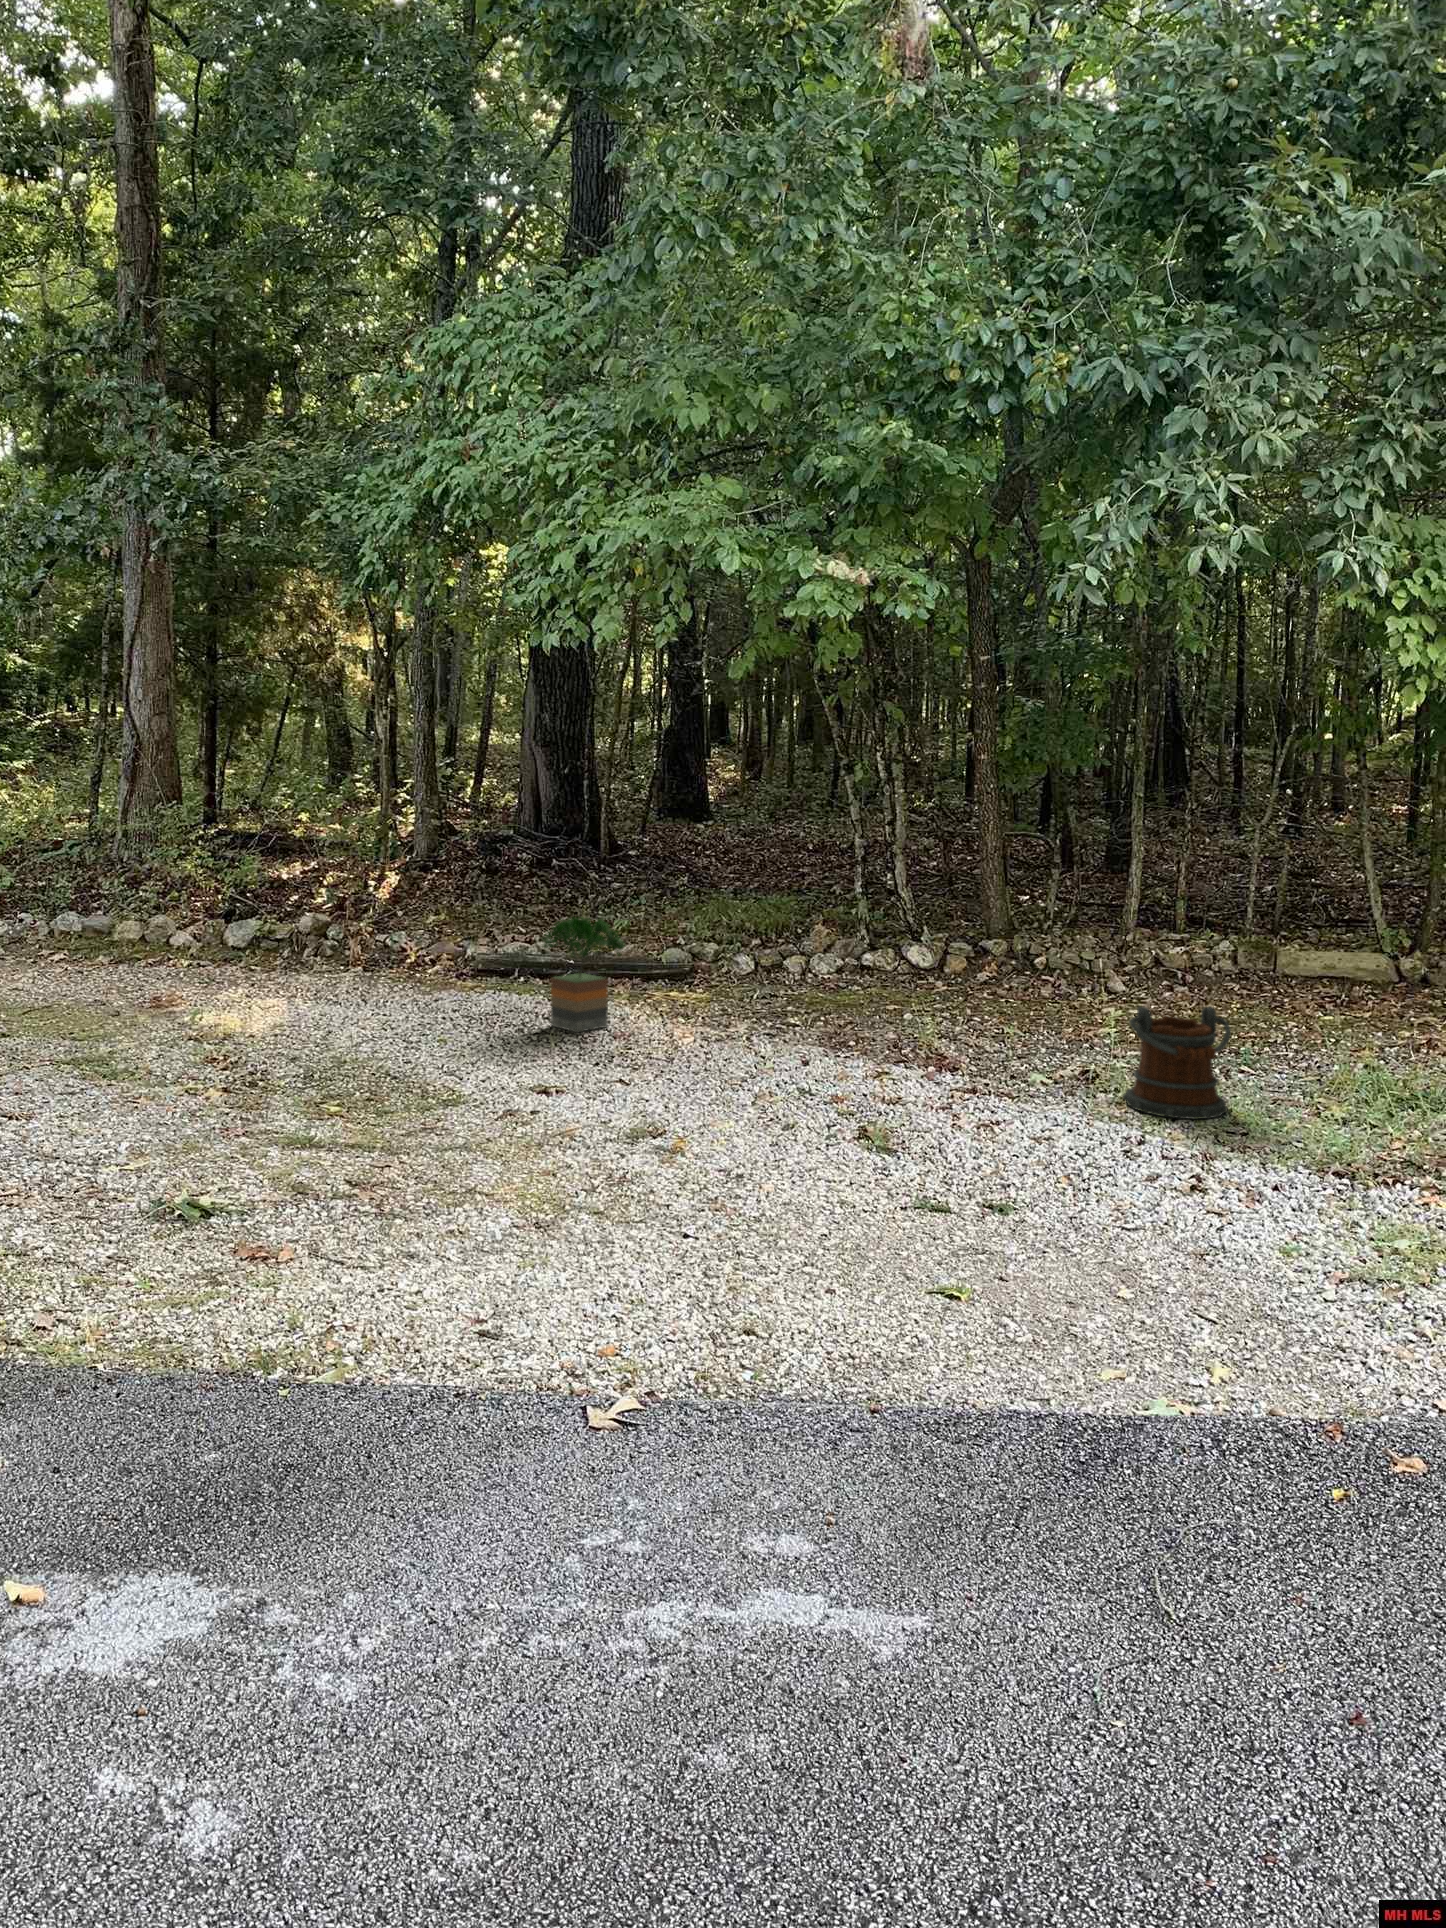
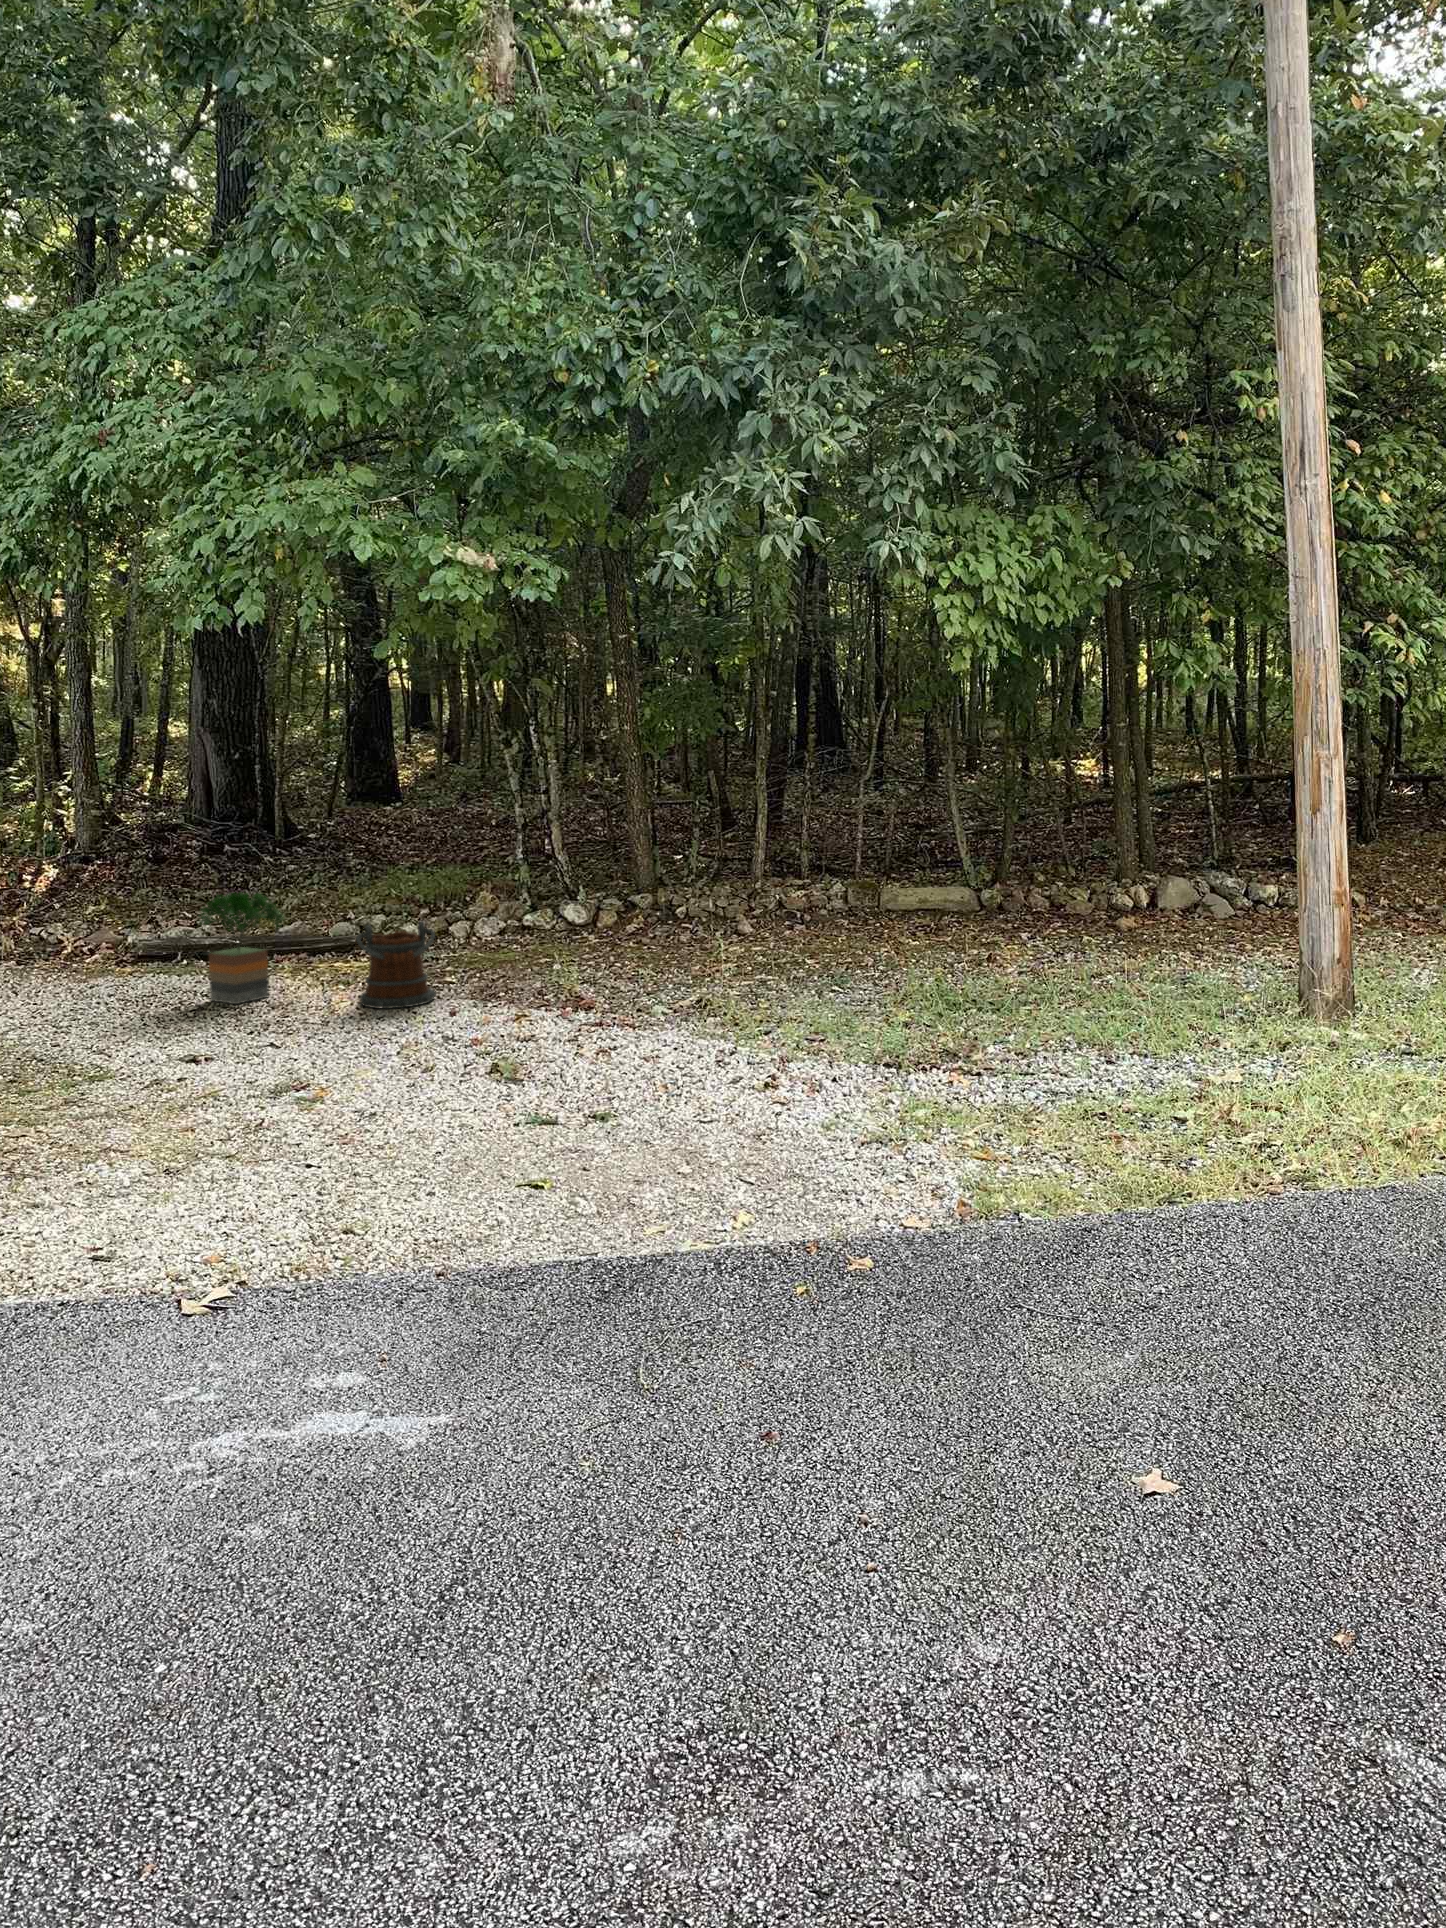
bucket: present [1123,1007,1231,1119] -> present [356,922,436,1009]

